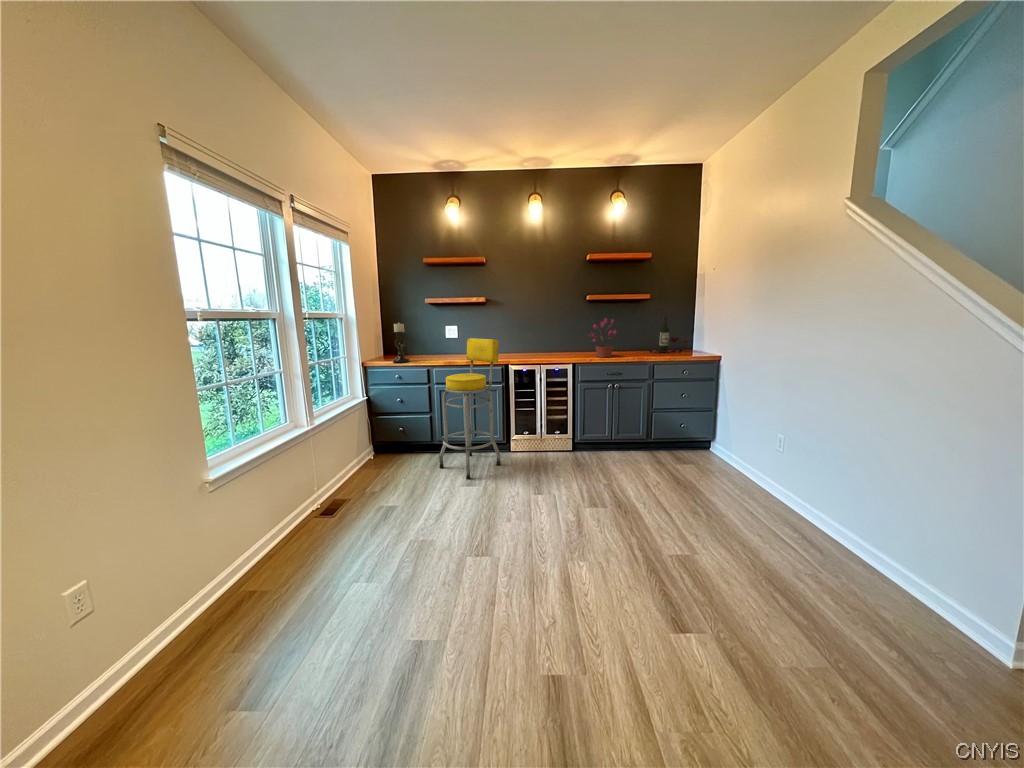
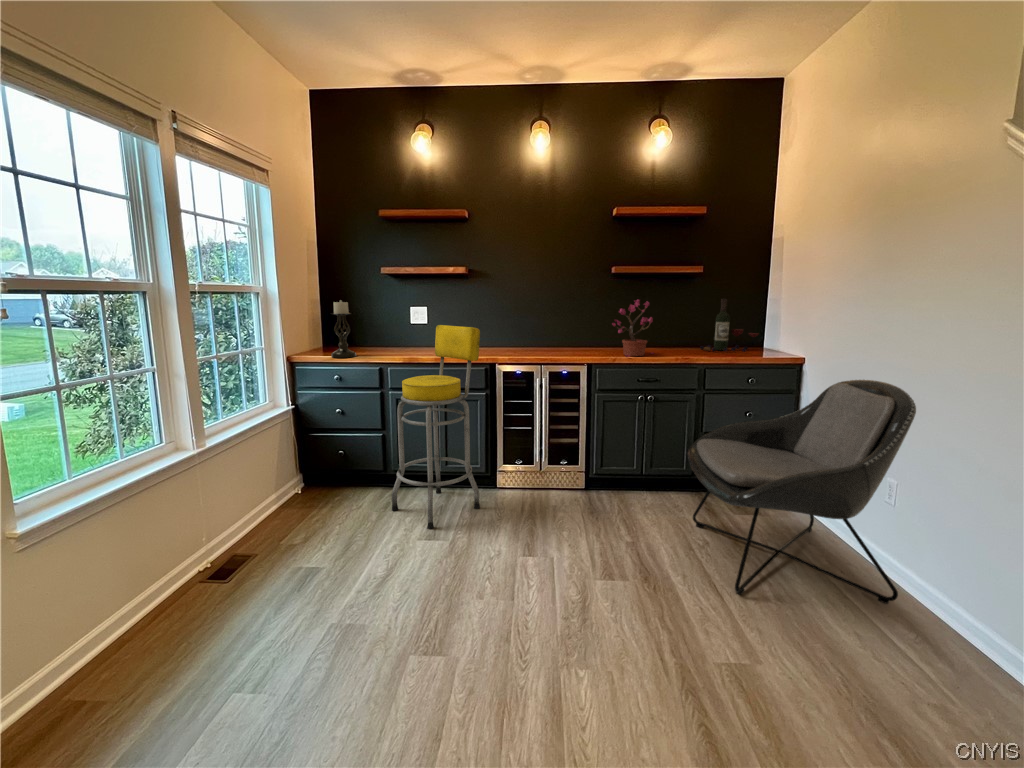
lounge chair: none [644,369,796,517] -> present [687,380,916,604]

